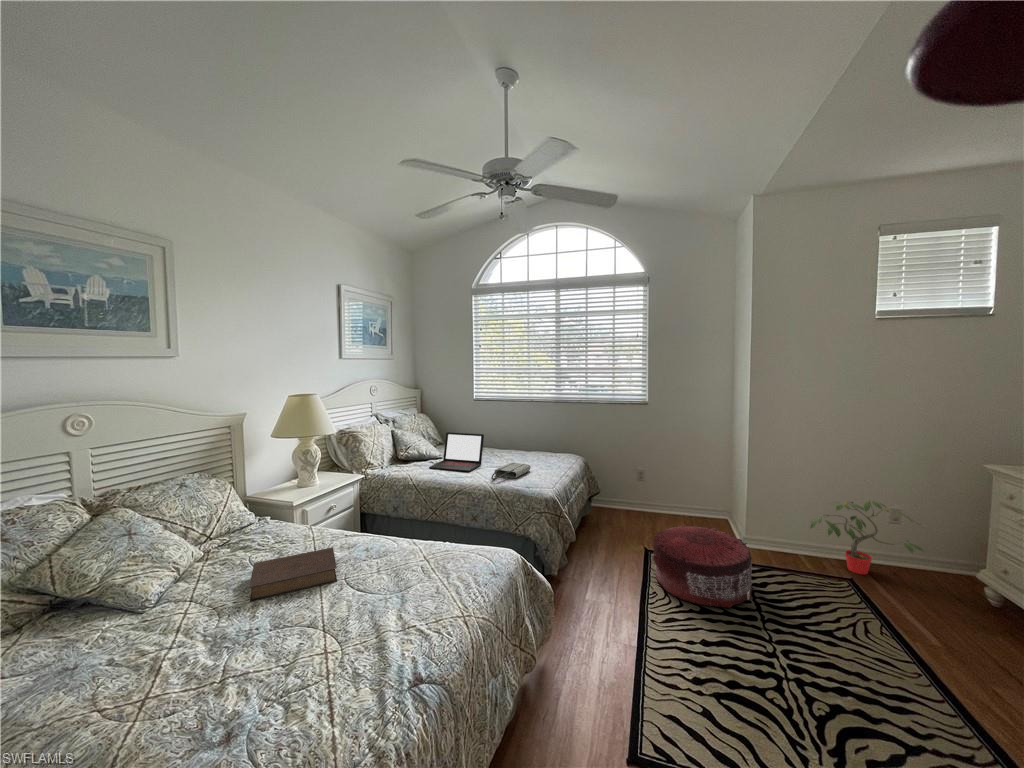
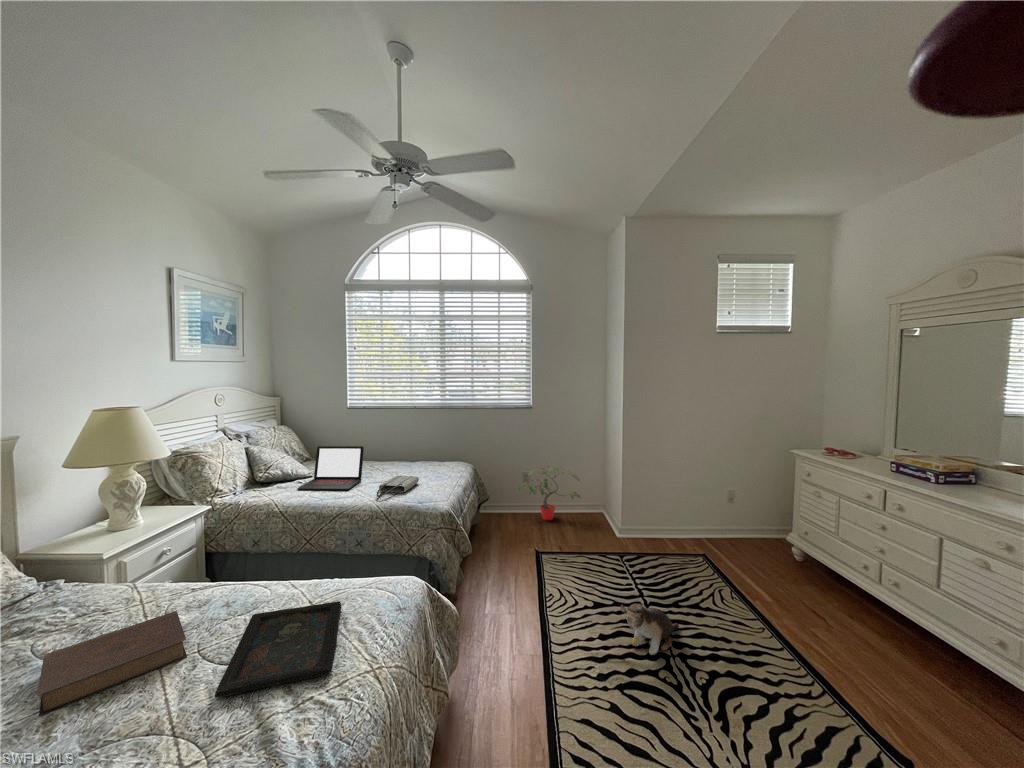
potted plant: present [810,500,924,575] -> present [518,467,580,520]
pouf: present [653,525,753,608] -> none [546,523,634,599]
tray: none [351,559,447,612] -> present [215,601,341,697]
plush toy: none [724,612,800,672] -> present [621,604,679,655]

